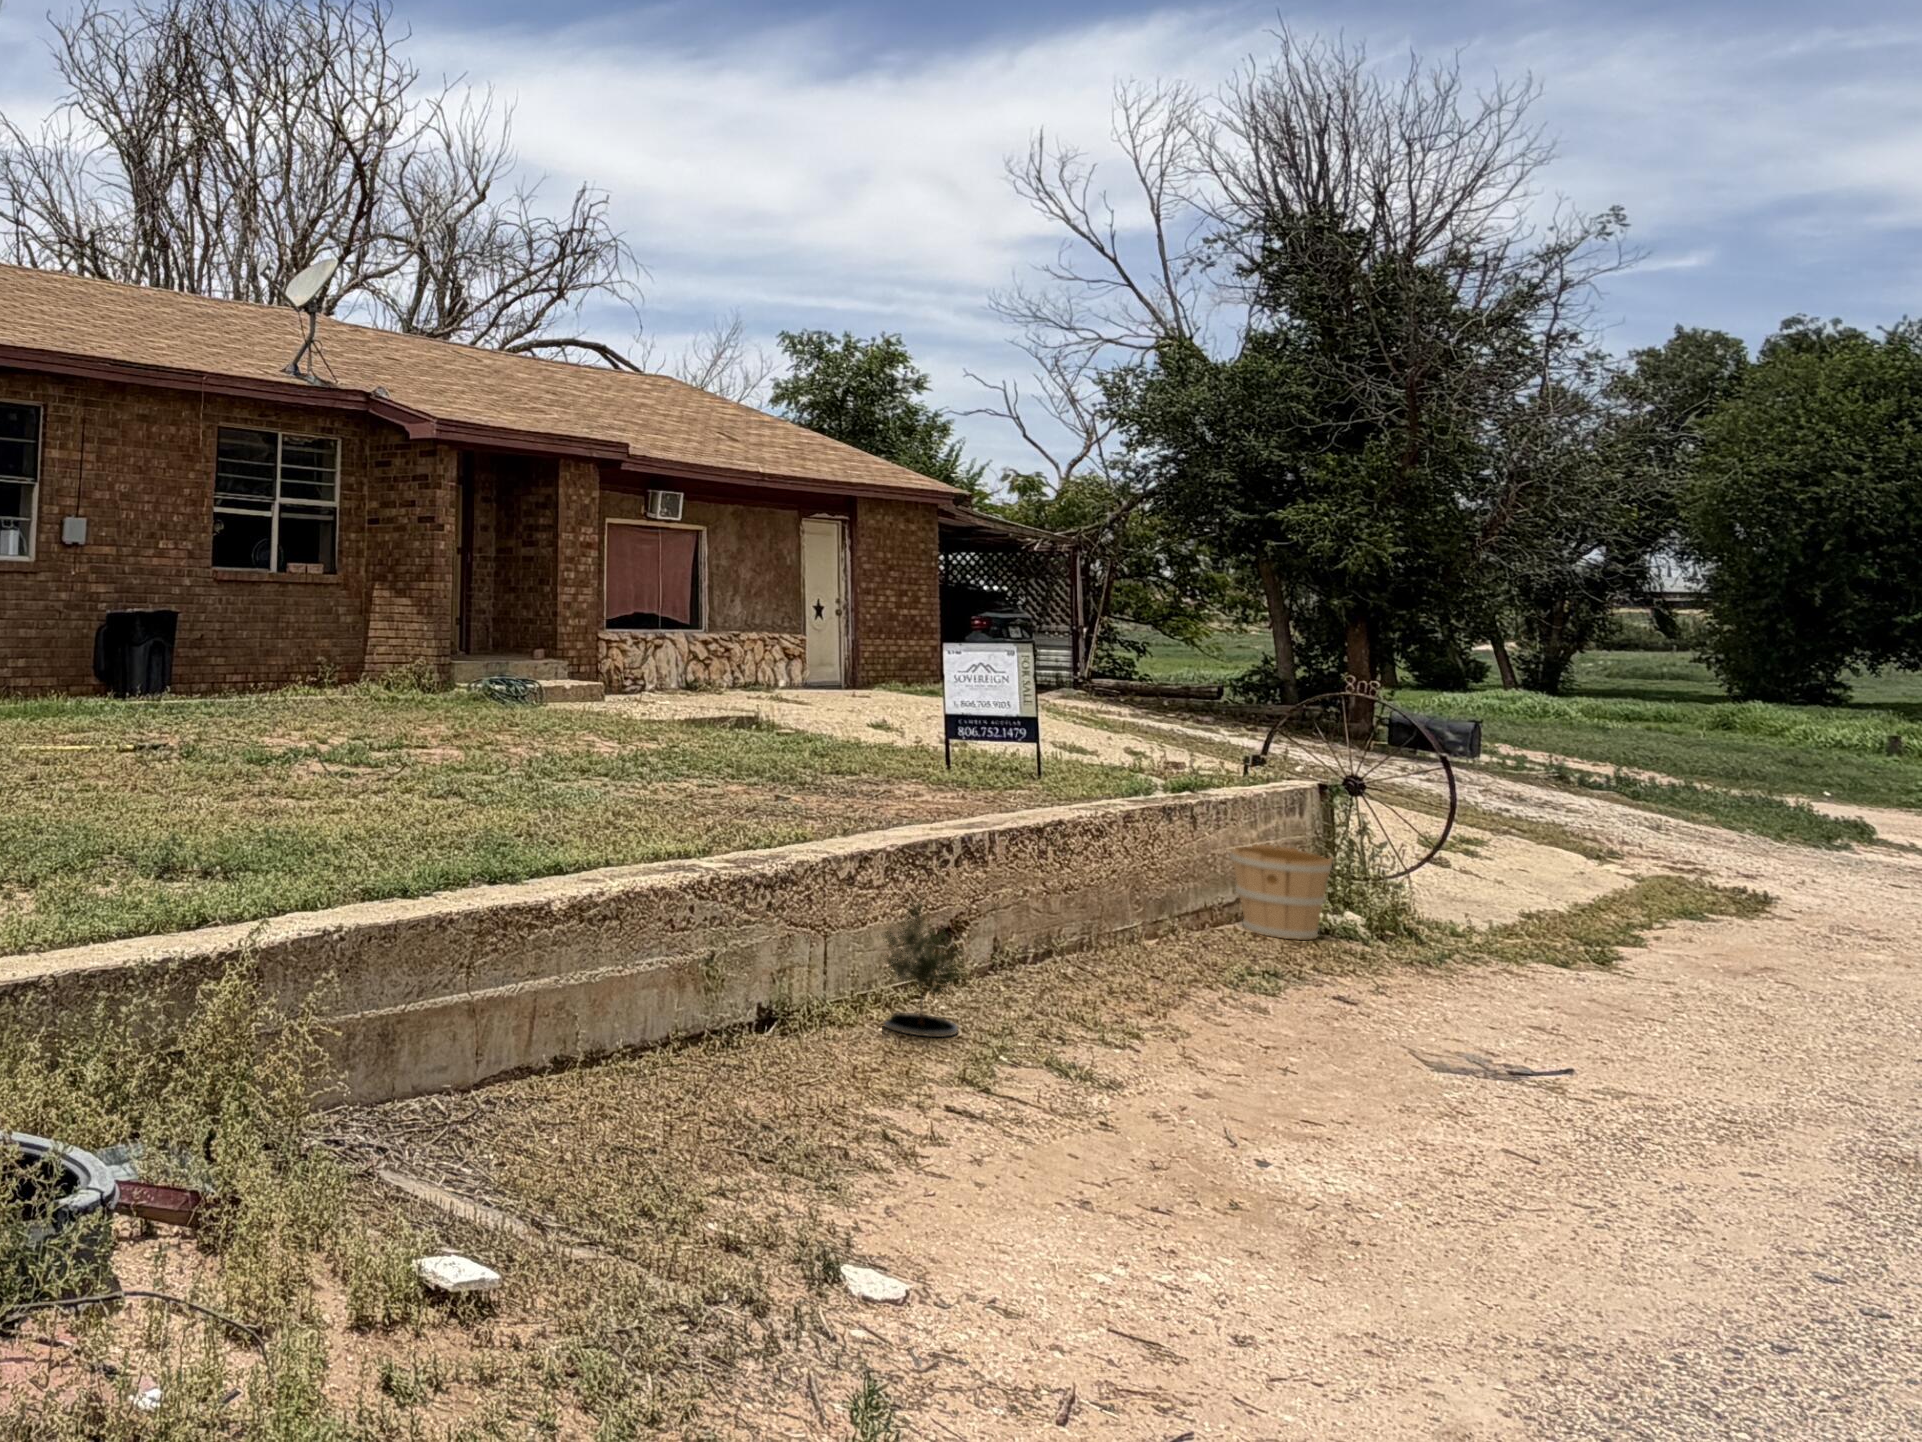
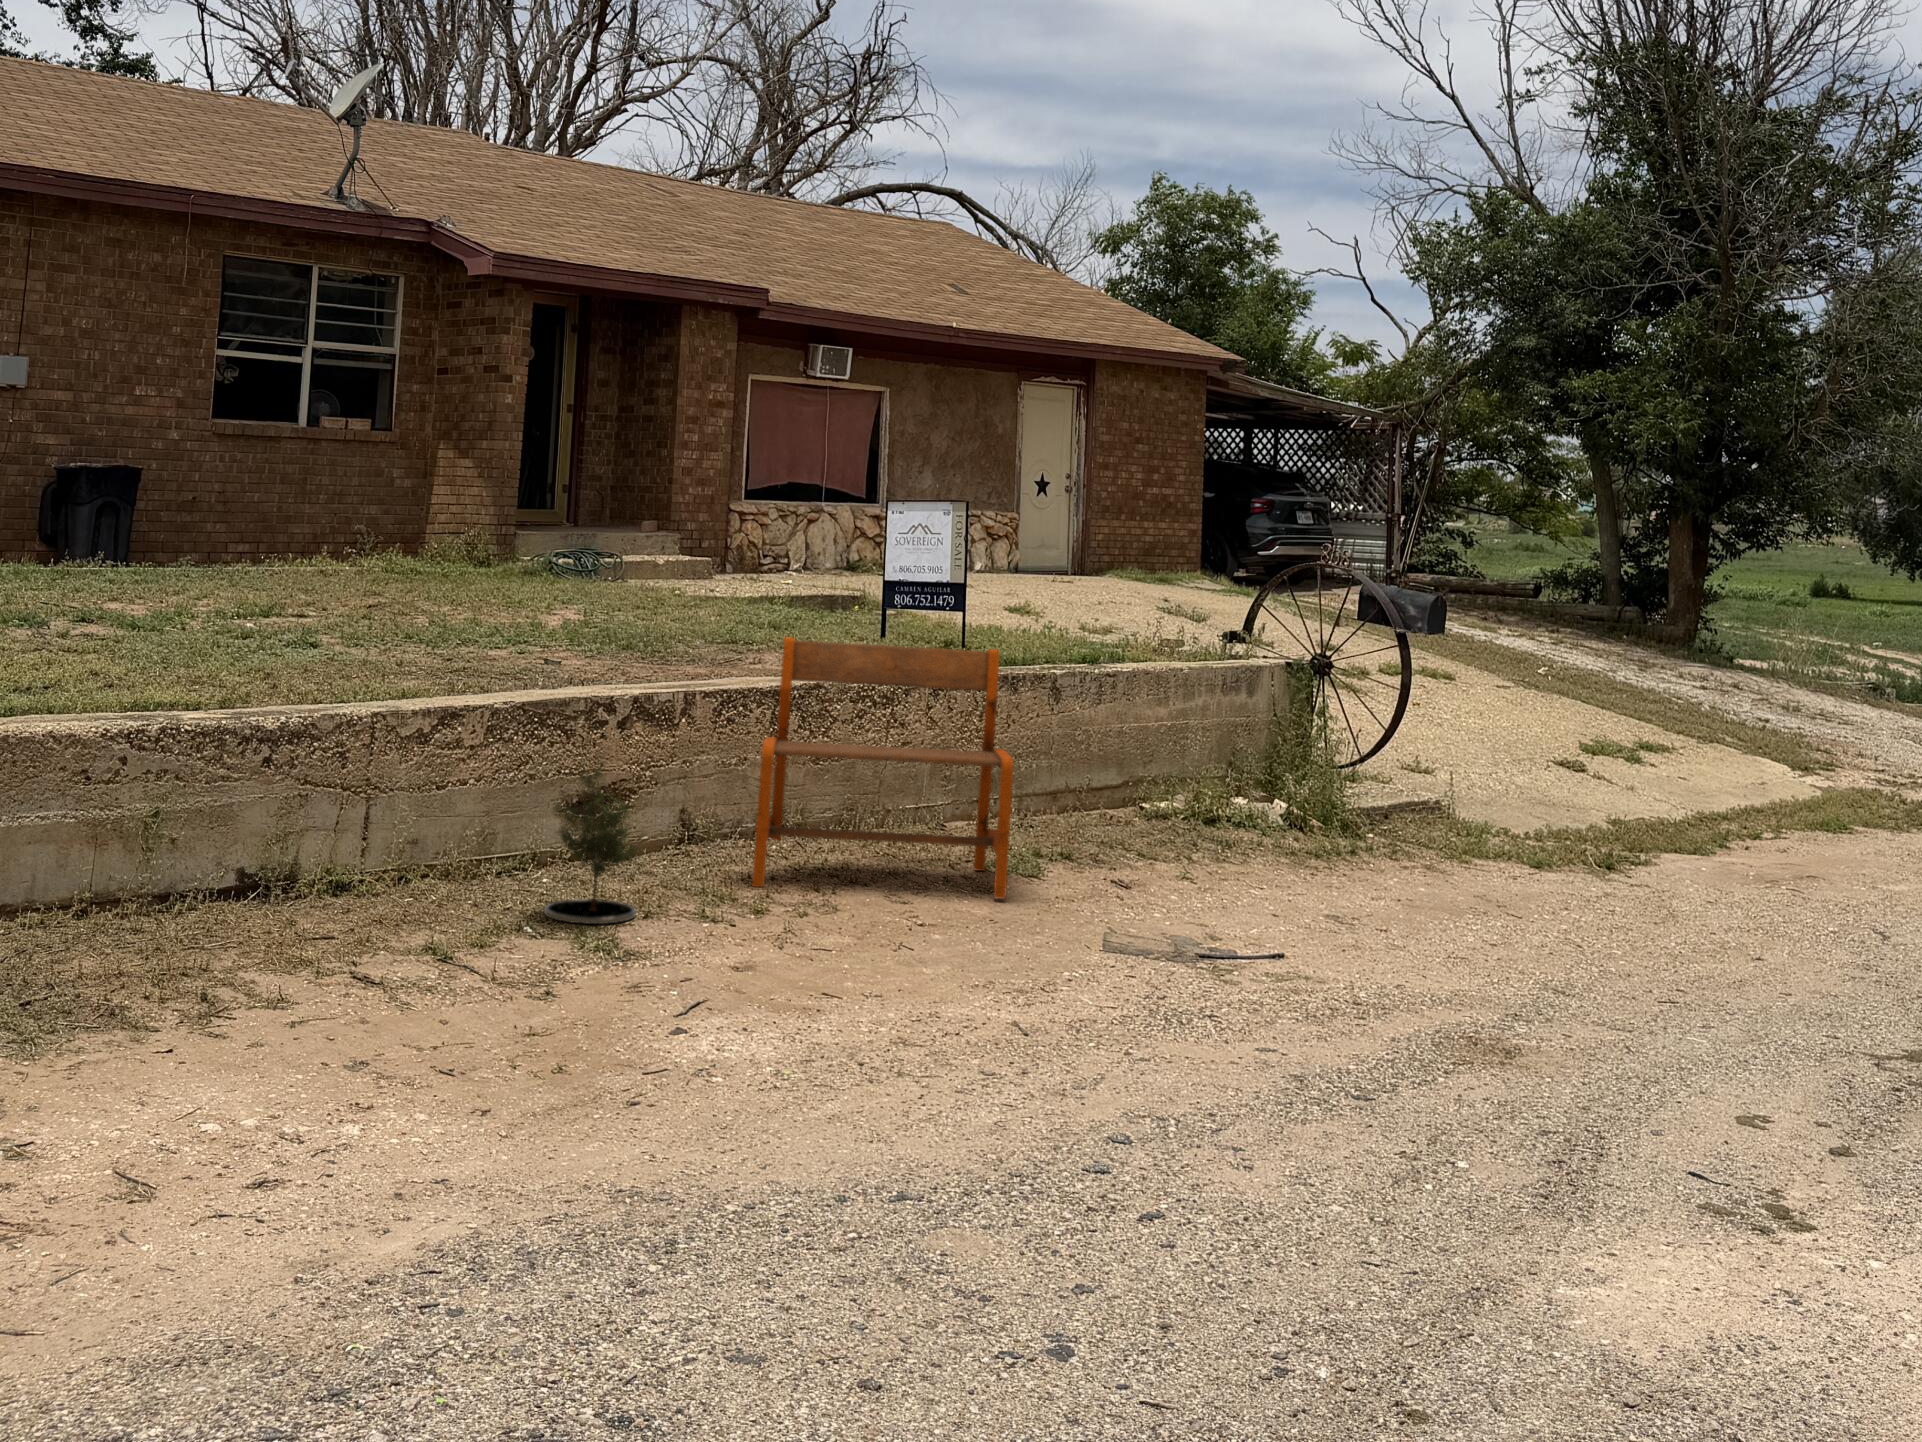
bench: none [963,780,1213,1010] -> present [752,637,1013,899]
wooden bucket: present [1230,844,1332,940] -> none [1192,725,1301,832]

